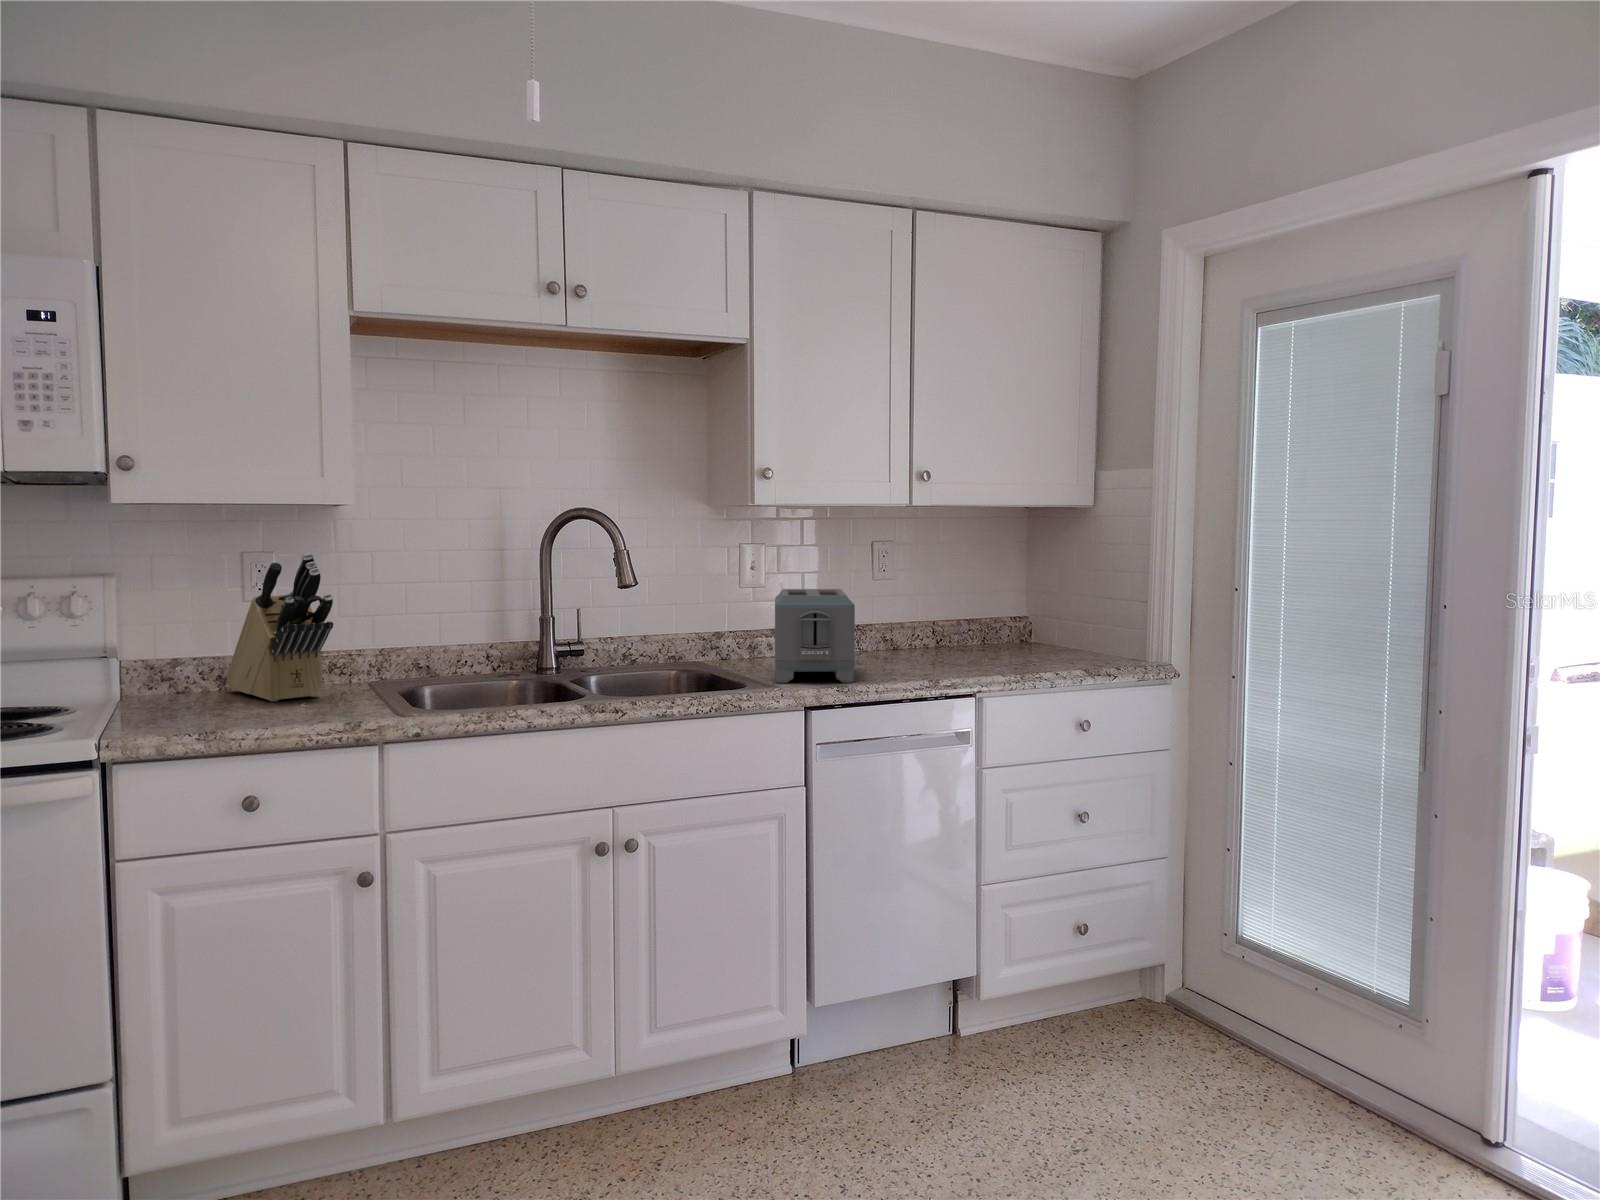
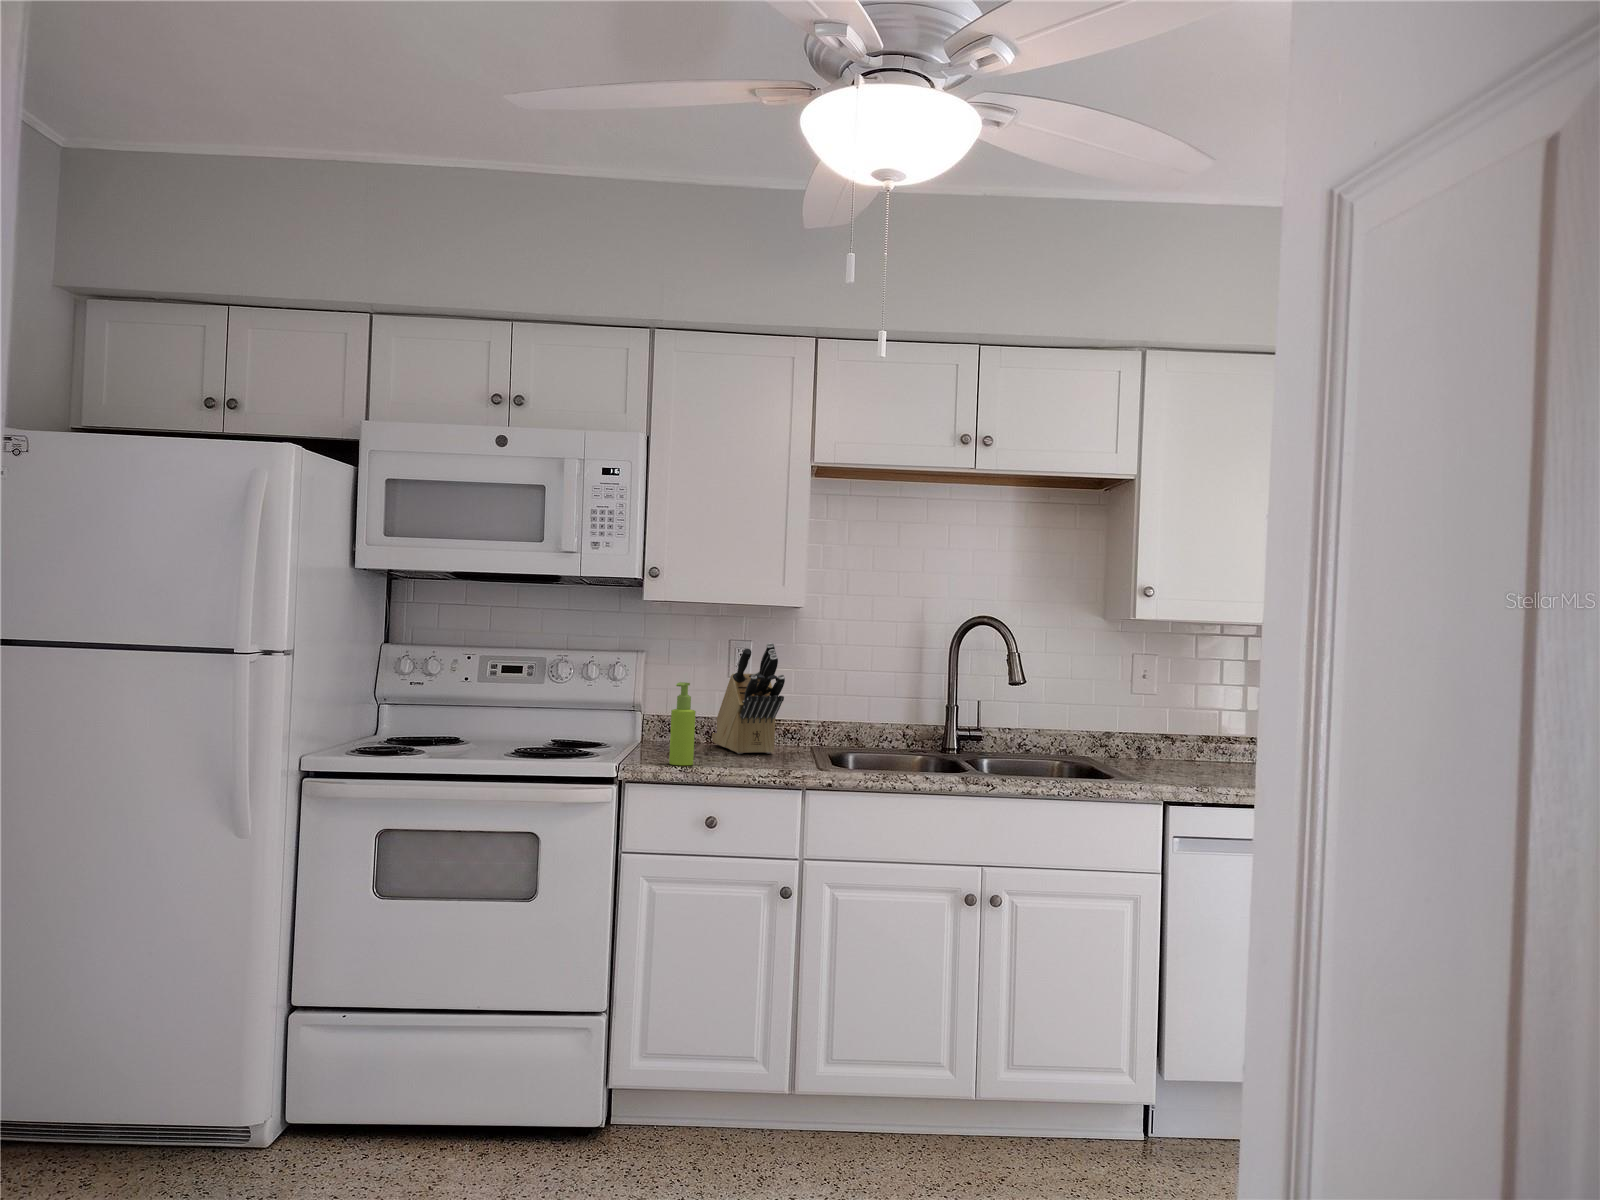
toaster: present [775,589,855,683] -> none [1146,696,1229,785]
soap dispenser: none [176,616,215,731] -> present [669,682,696,765]

